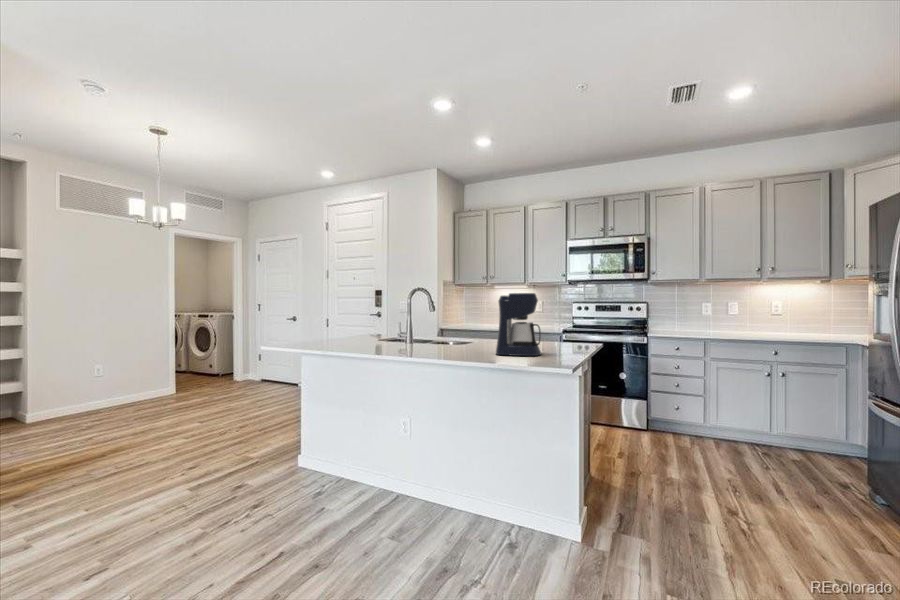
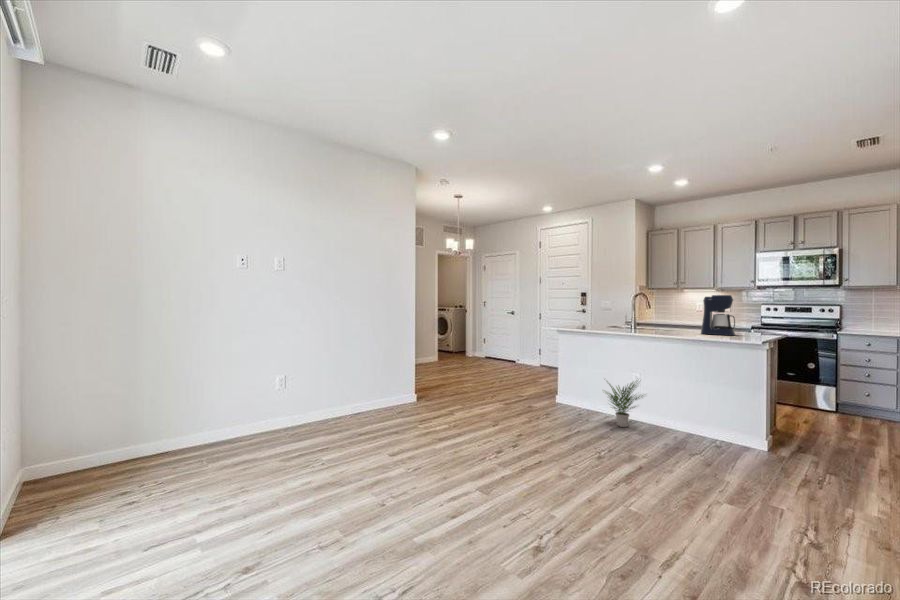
potted plant: none [348,428,422,517] -> present [606,383,643,427]

